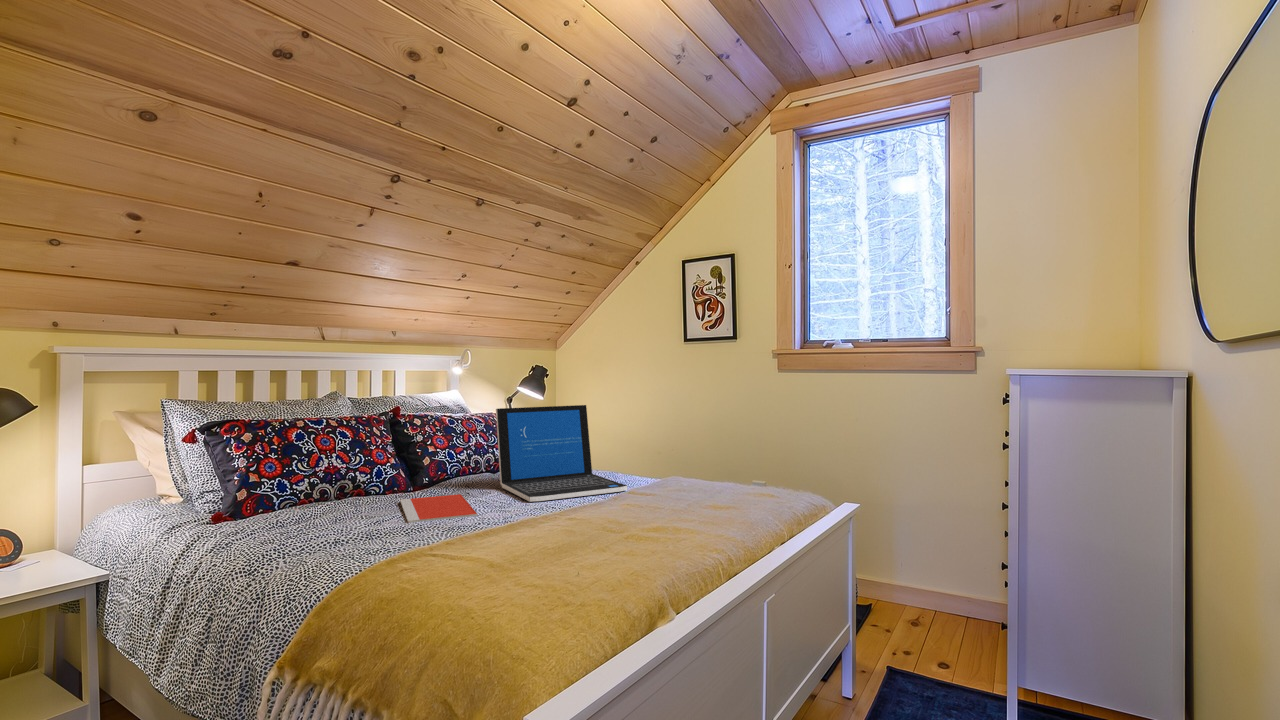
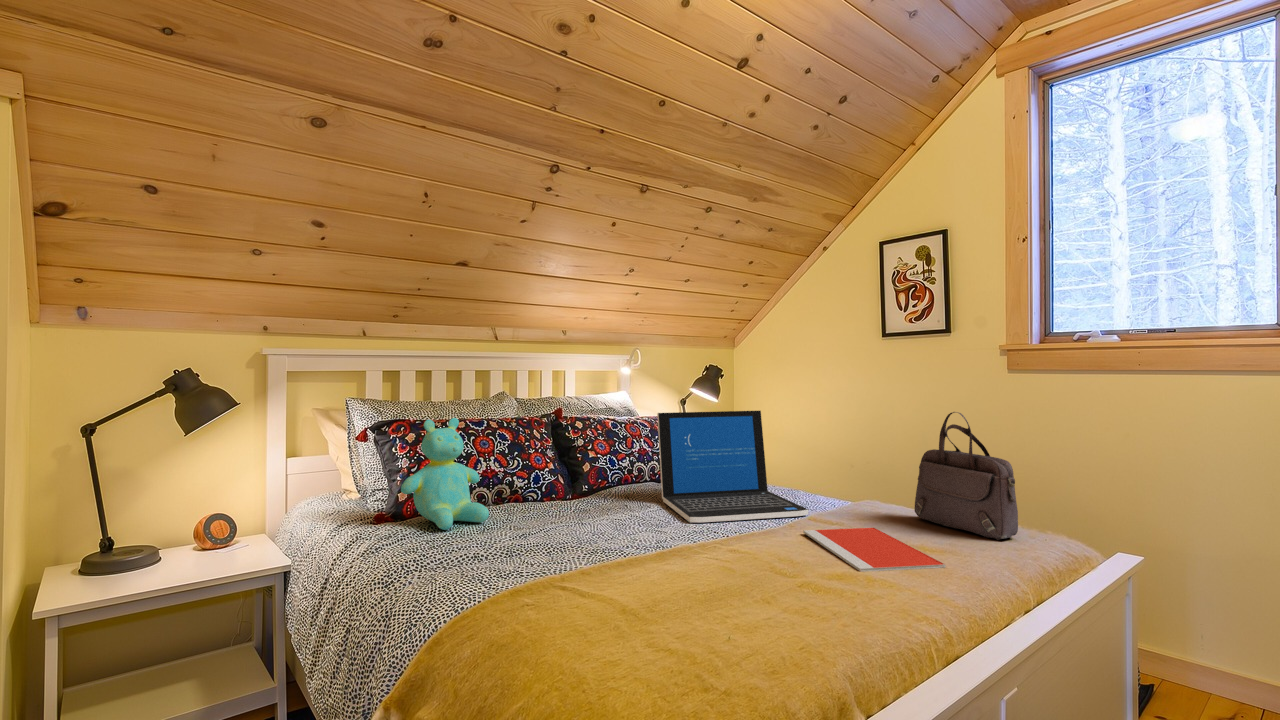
handbag: none [708,402,780,498] -> present [914,412,1018,540]
teddy bear: none [247,416,339,522] -> present [401,418,489,530]
notebook: present [400,494,478,523] -> present [803,528,946,572]

